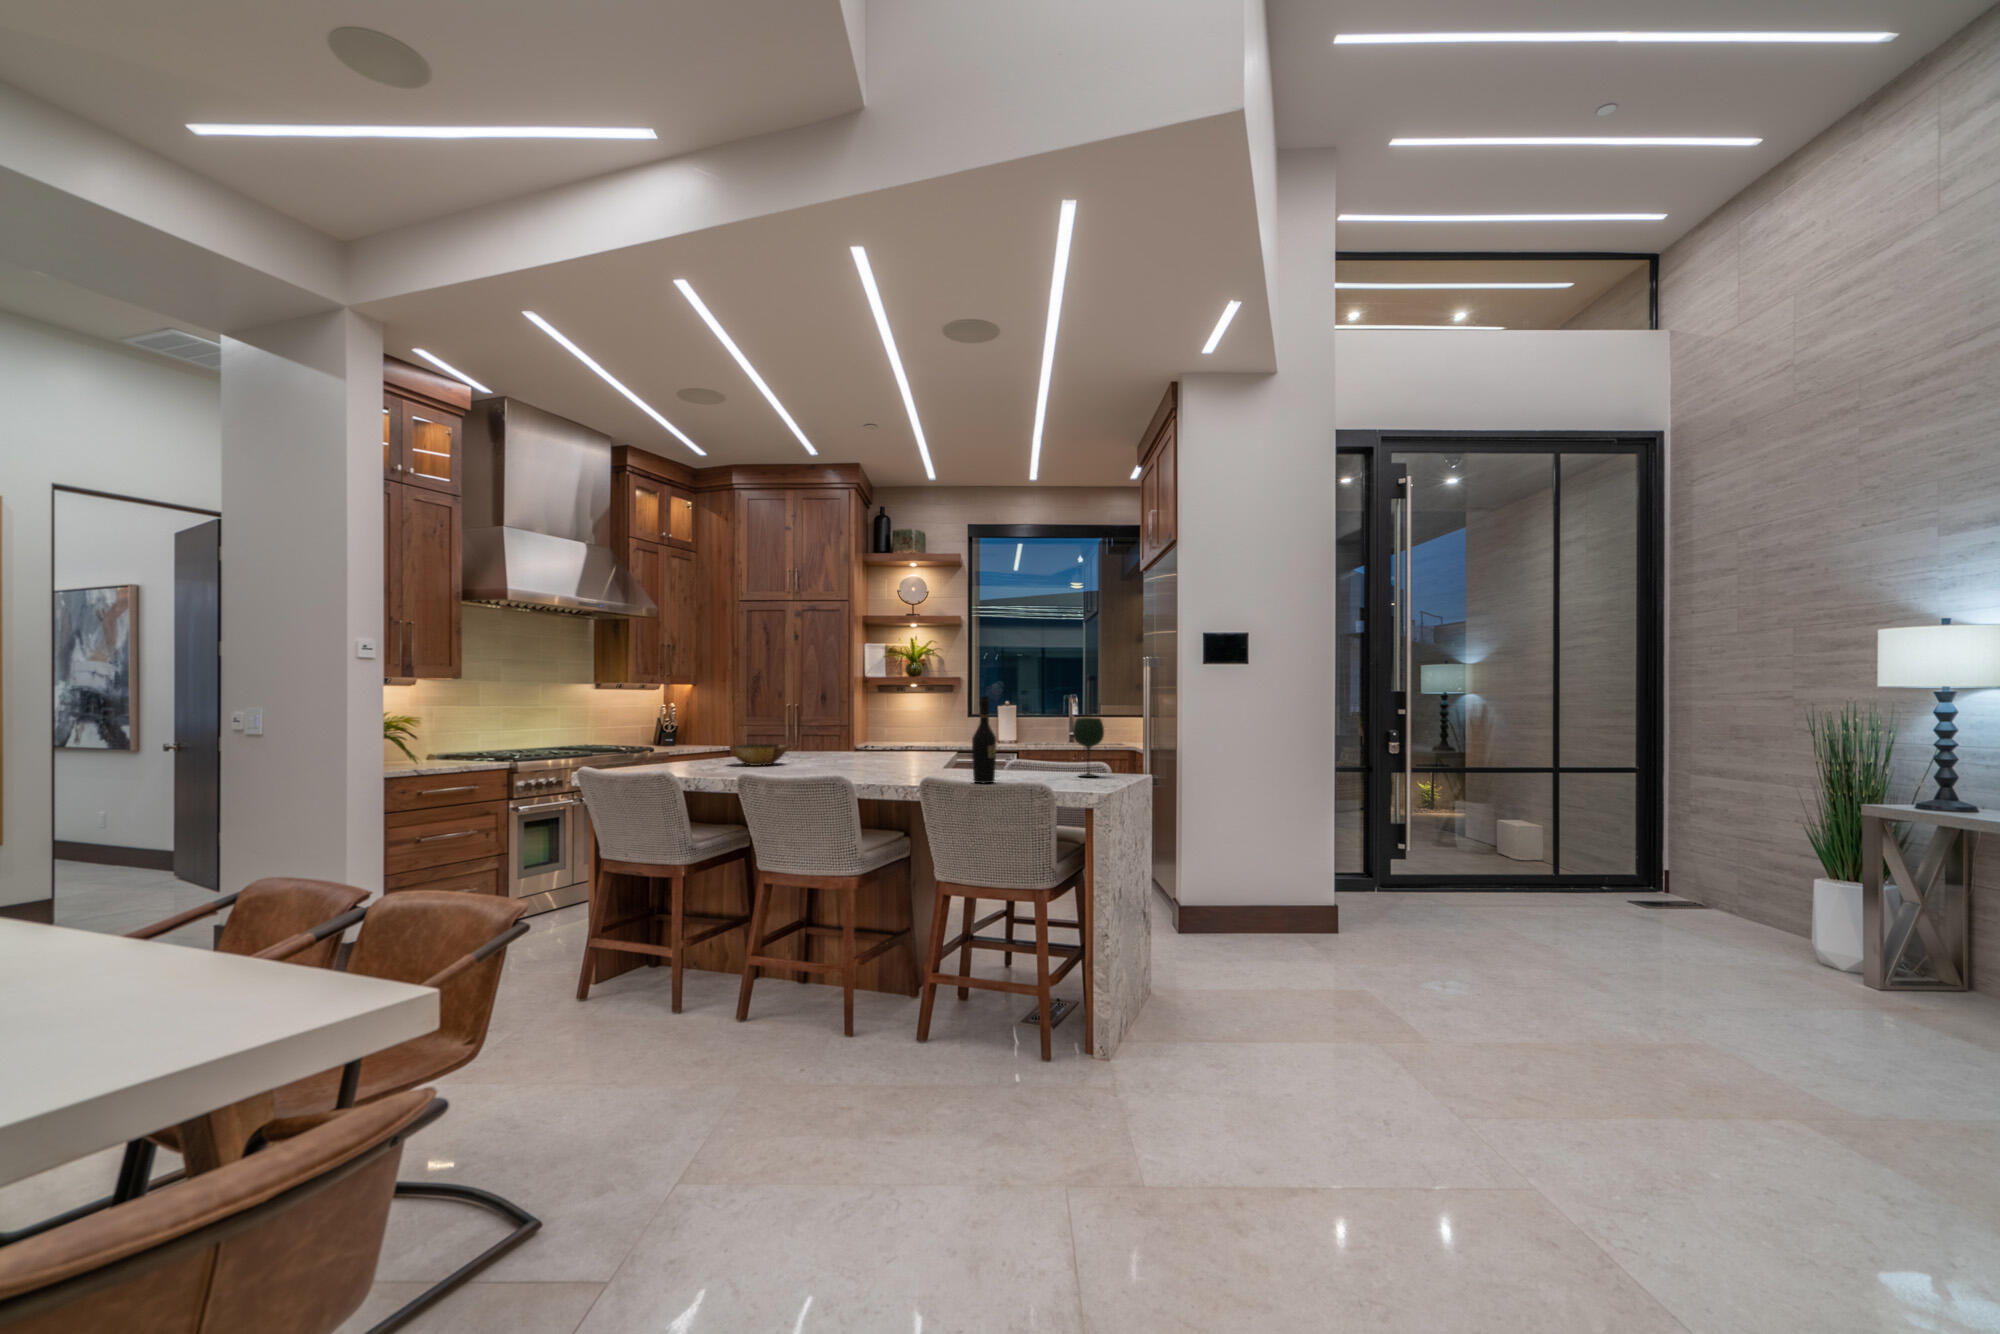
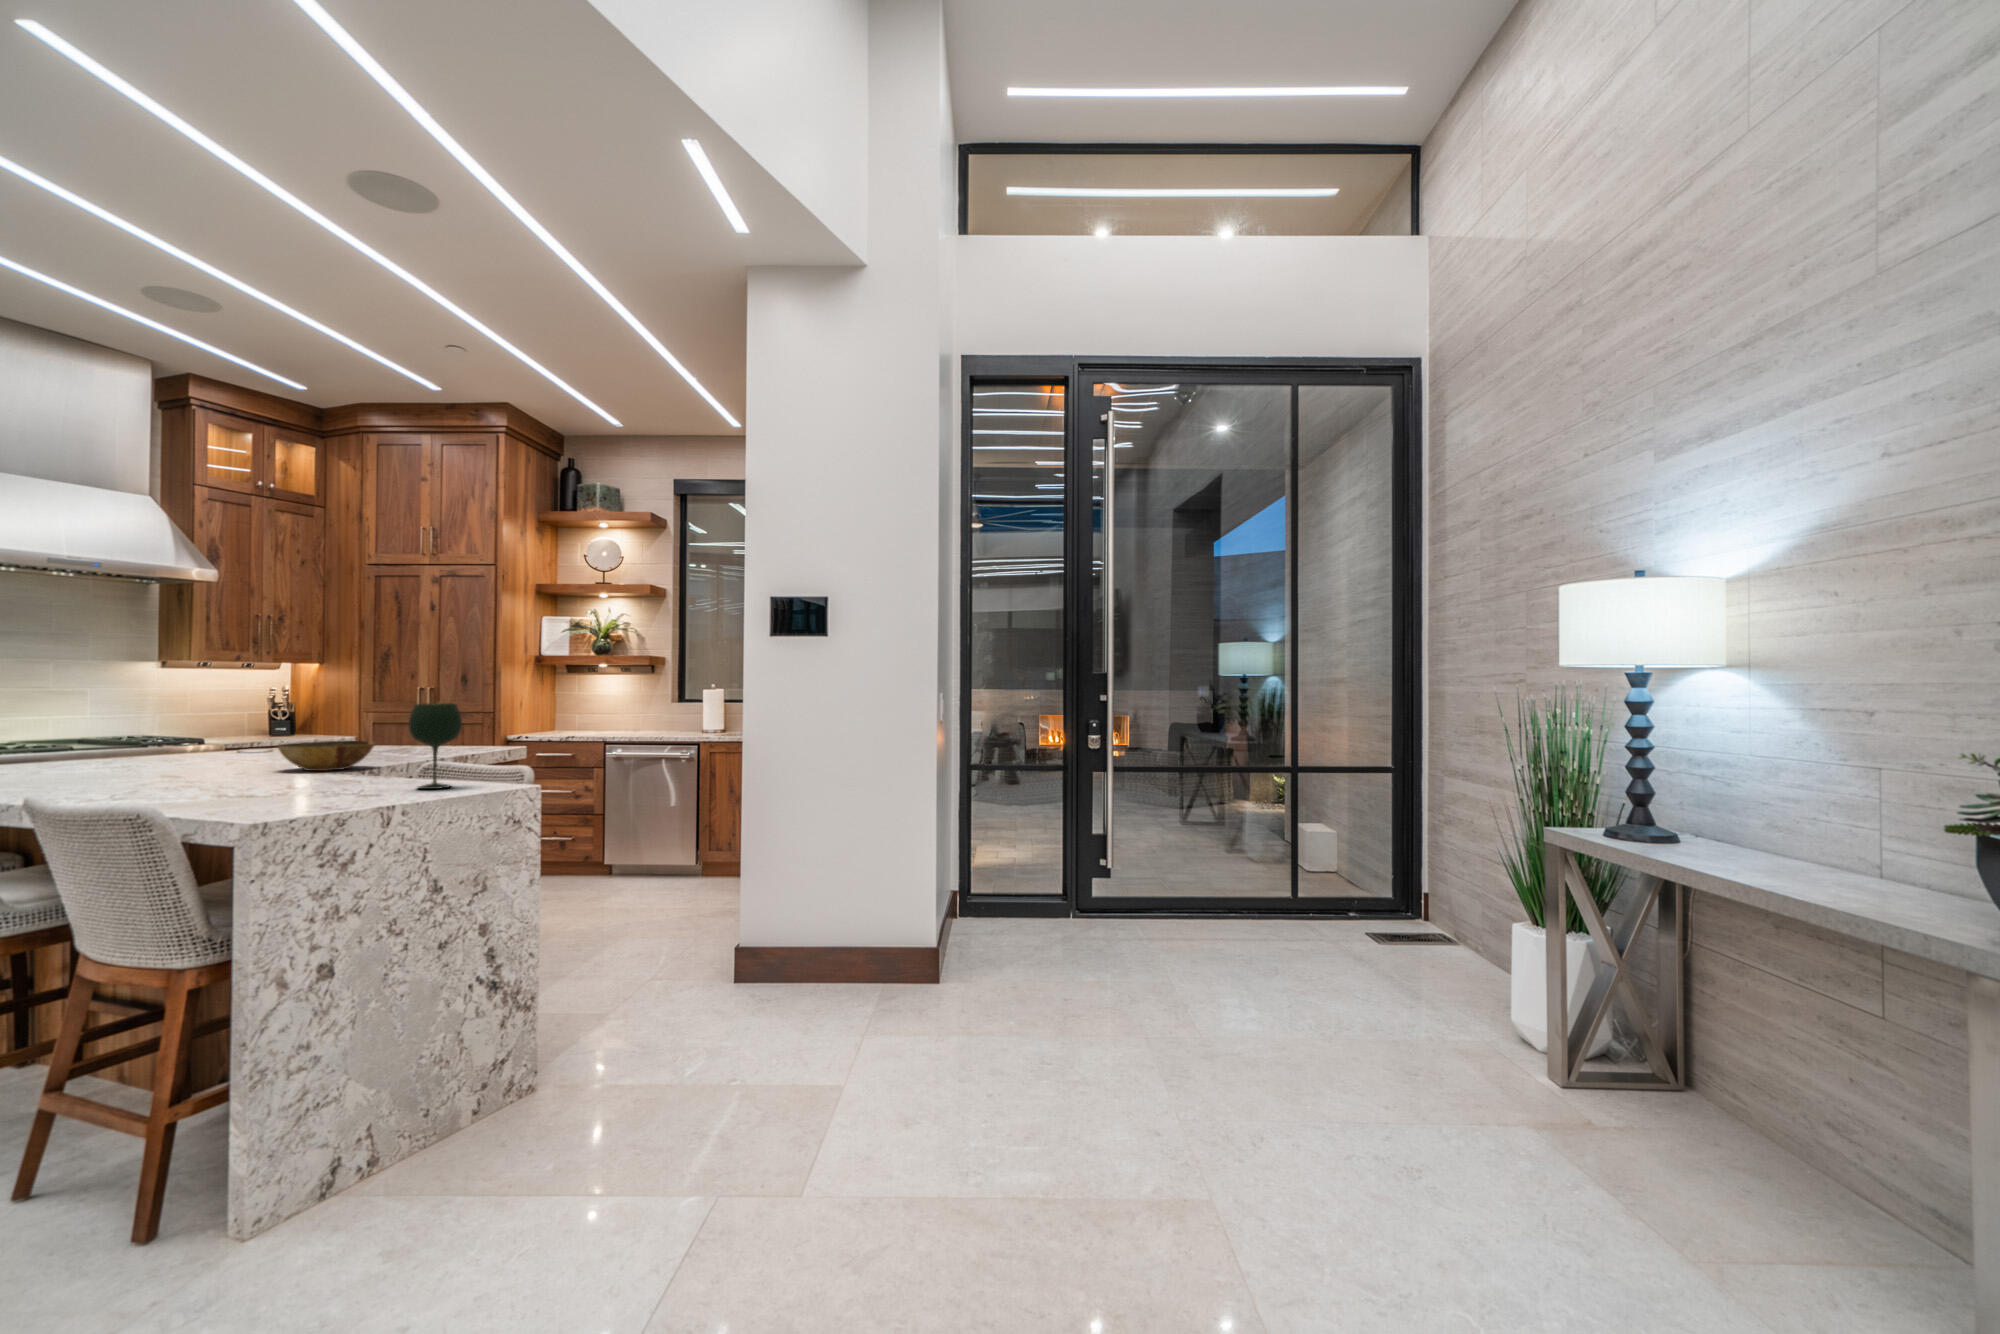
wine bottle: present [972,696,996,783] -> none [183,671,231,800]
bowl: present [730,744,788,766] -> present [278,741,375,771]

